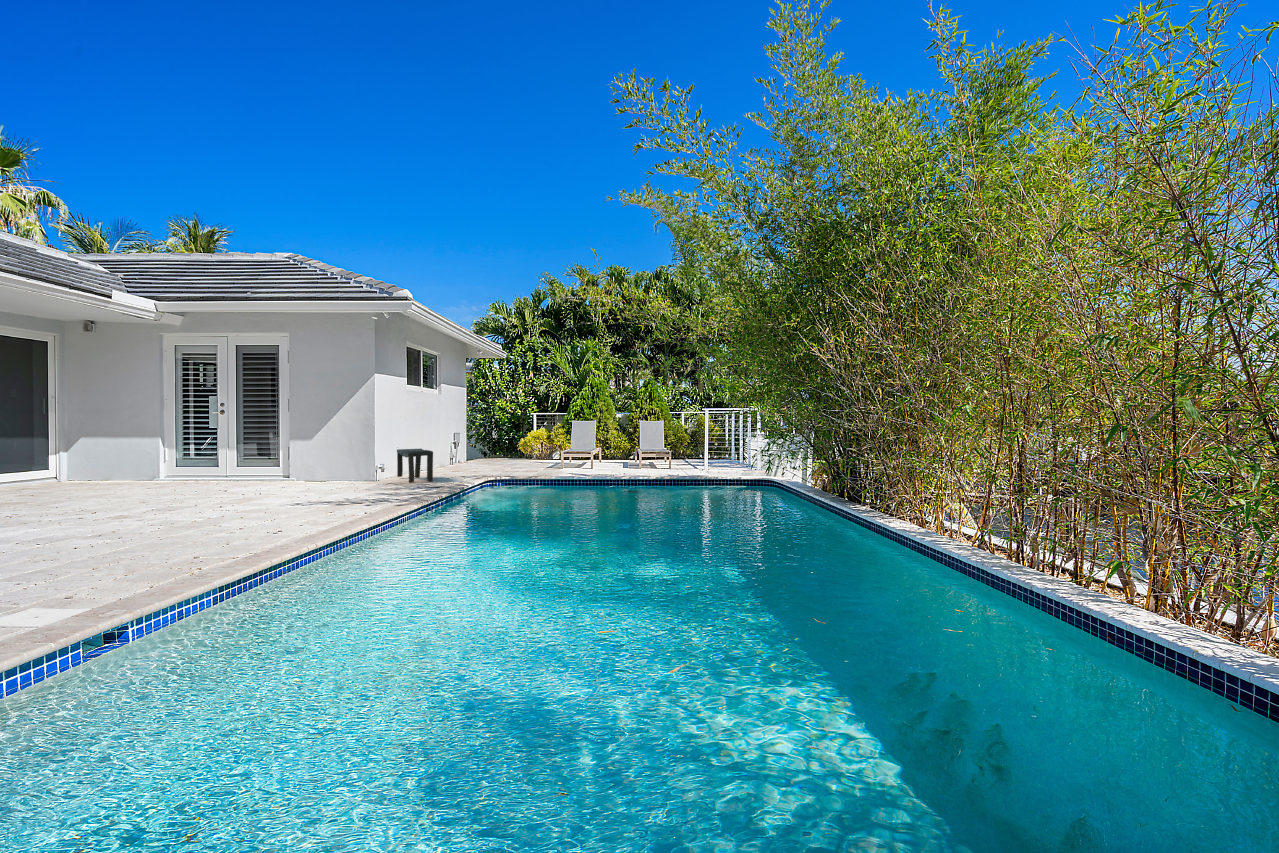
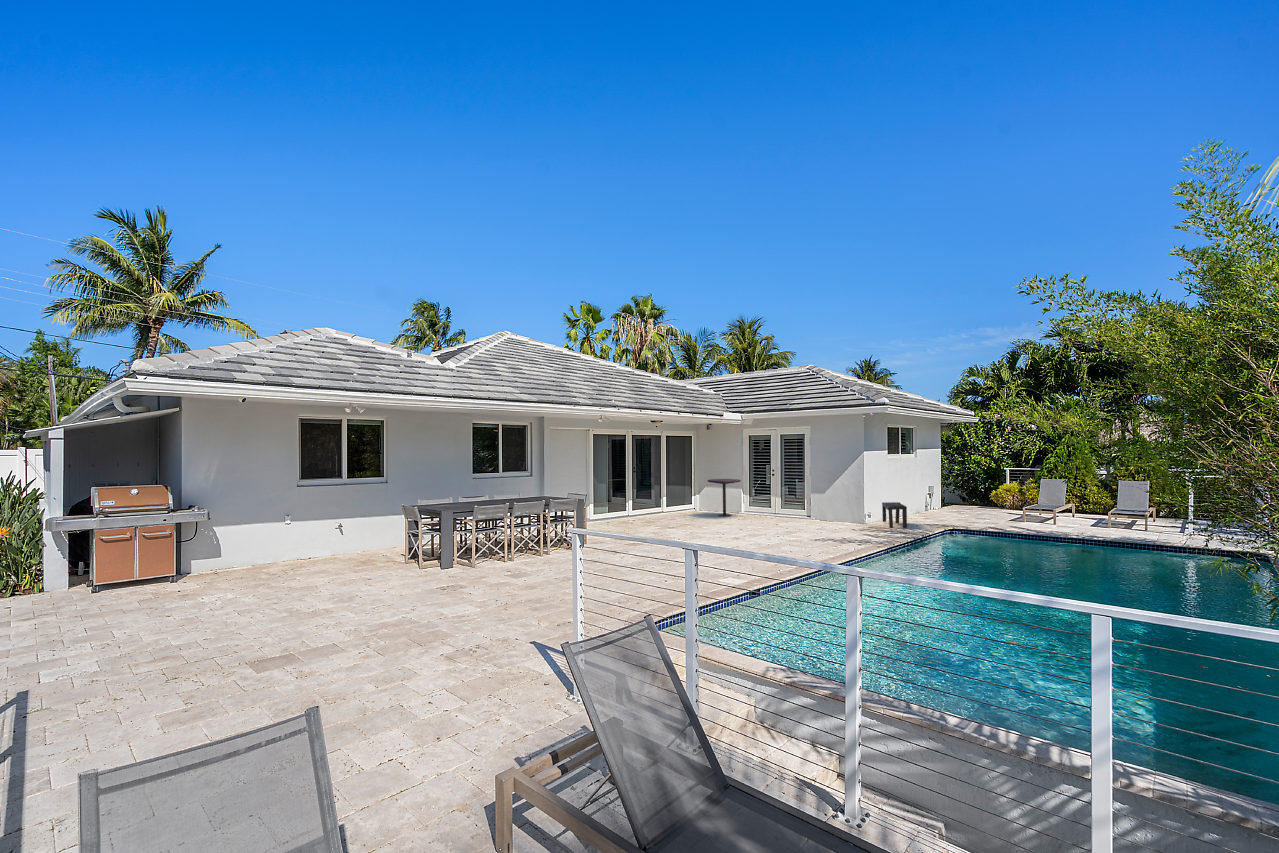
pedestal table: none [84,420,157,485] -> present [708,479,741,516]

